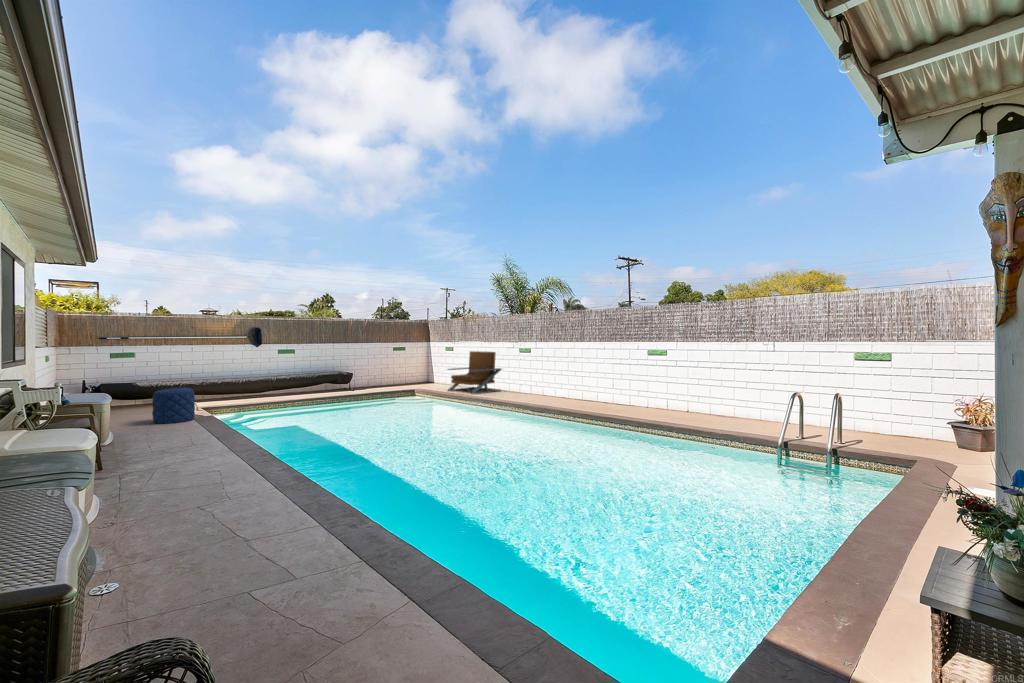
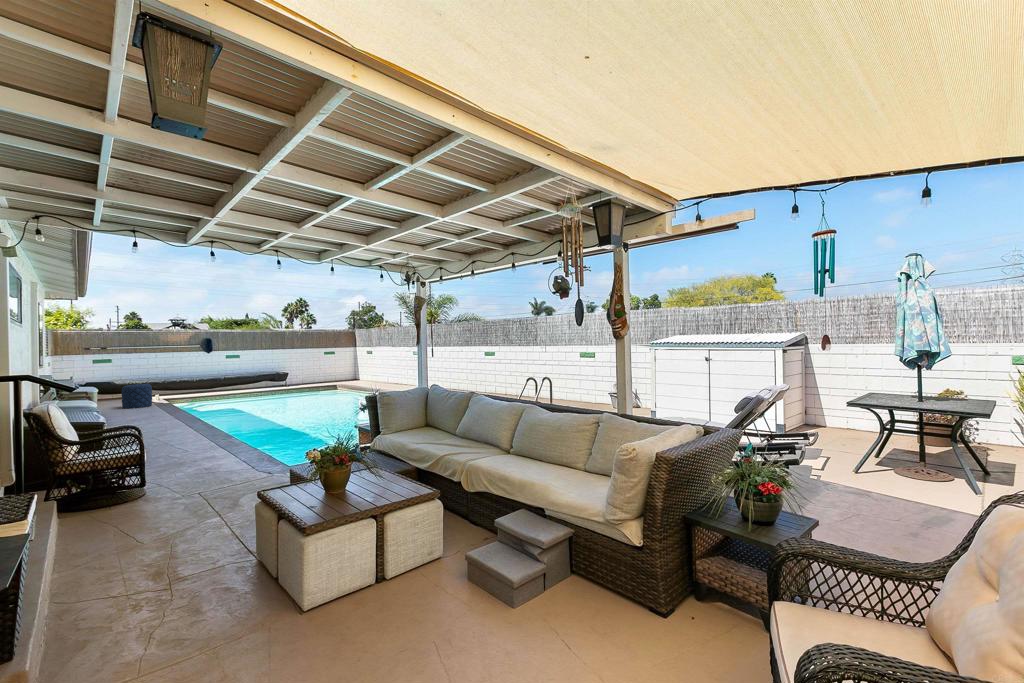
lounge chair: present [448,351,501,394] -> none [359,355,401,388]

